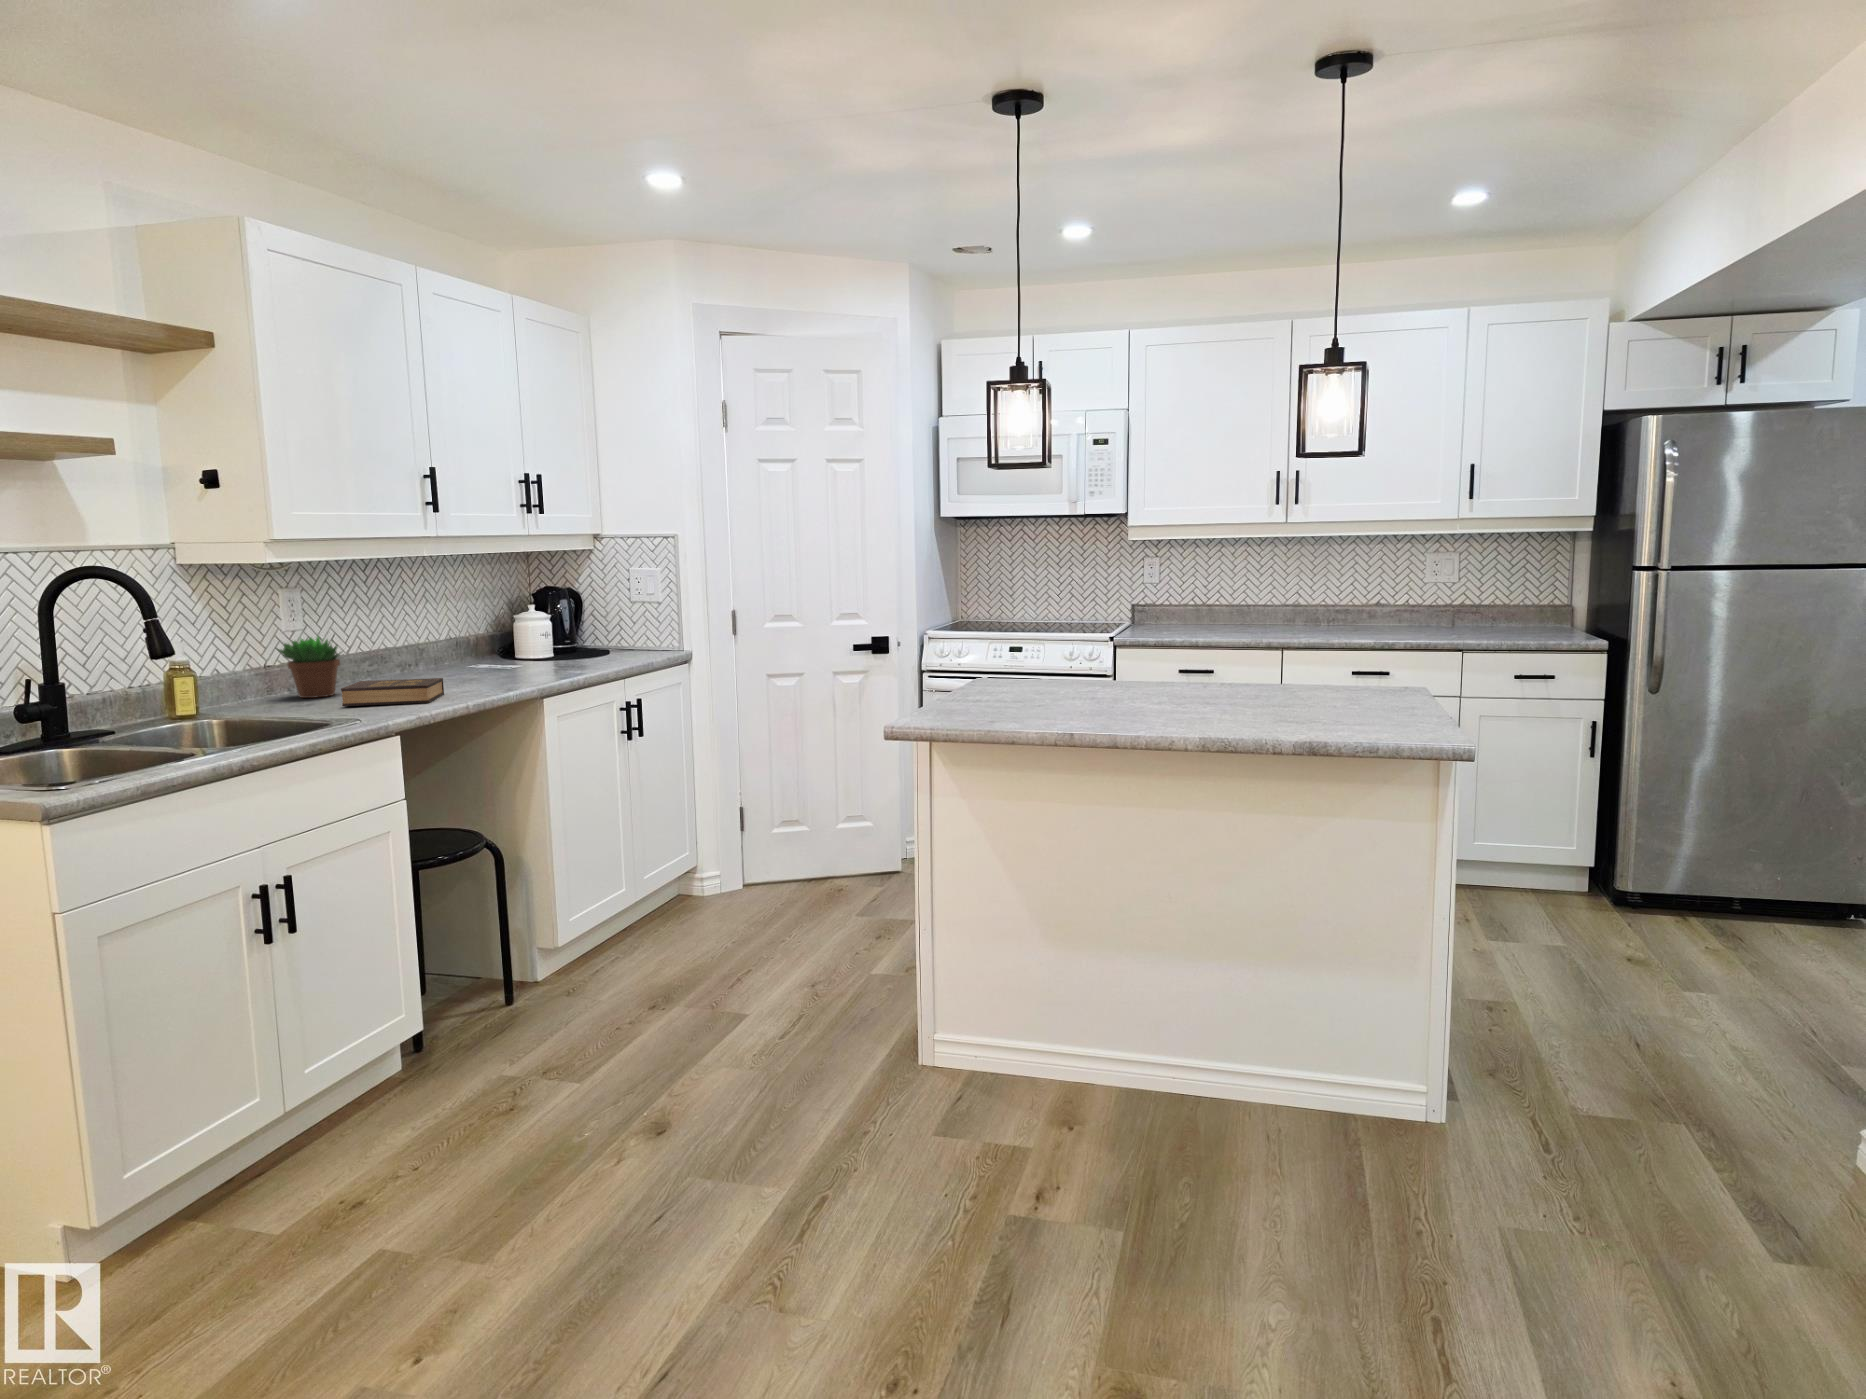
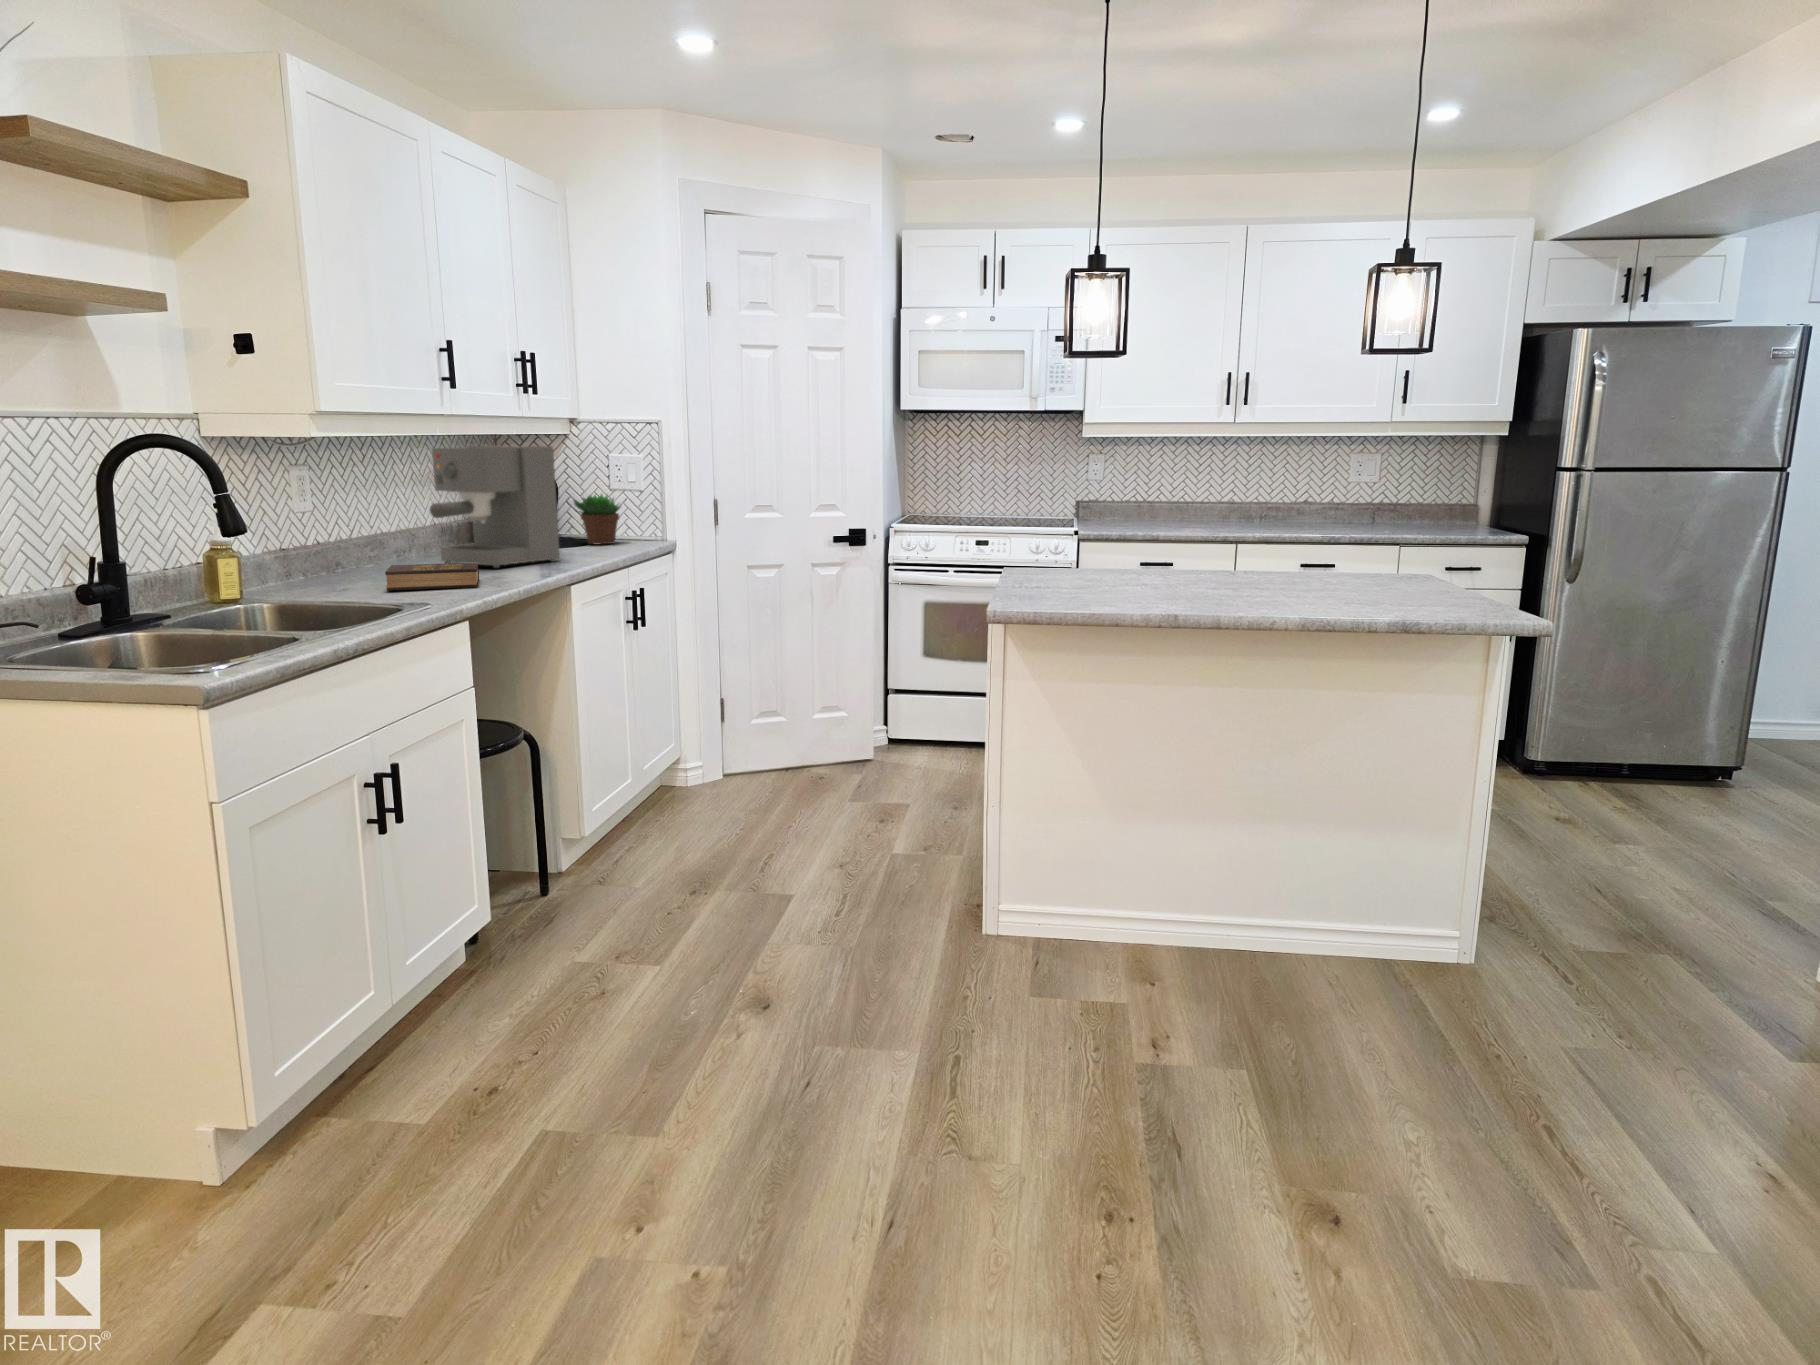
coffee maker: none [411,564,547,682] -> present [430,446,560,568]
succulent plant: present [278,637,341,698] -> present [574,494,620,544]

